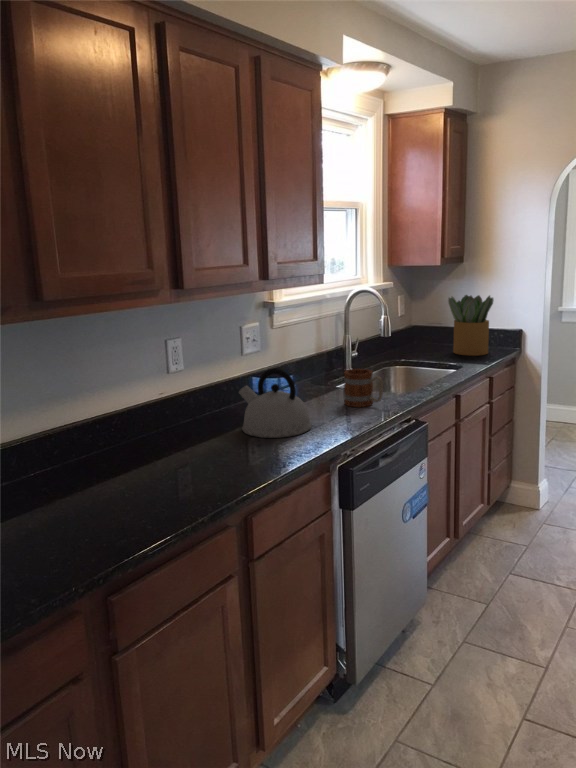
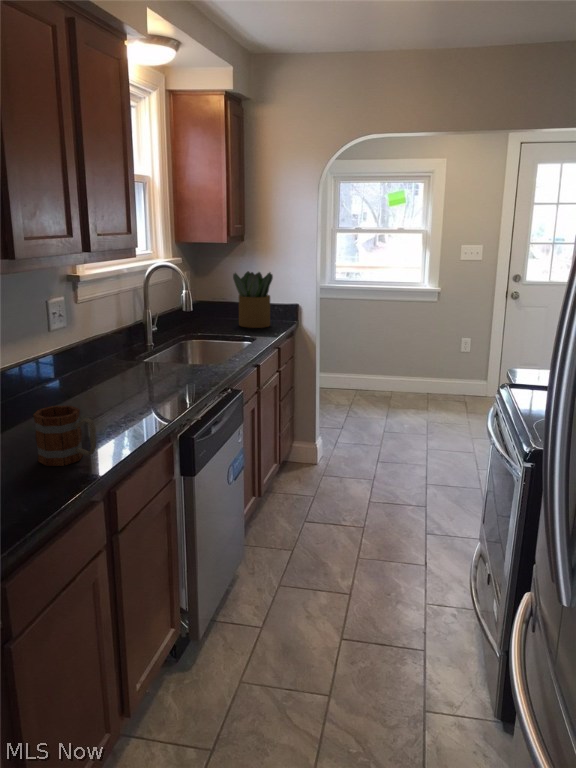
kettle: present [239,368,312,438] -> none [62,344,143,414]
mug: present [344,369,383,407] -> present [33,406,96,466]

